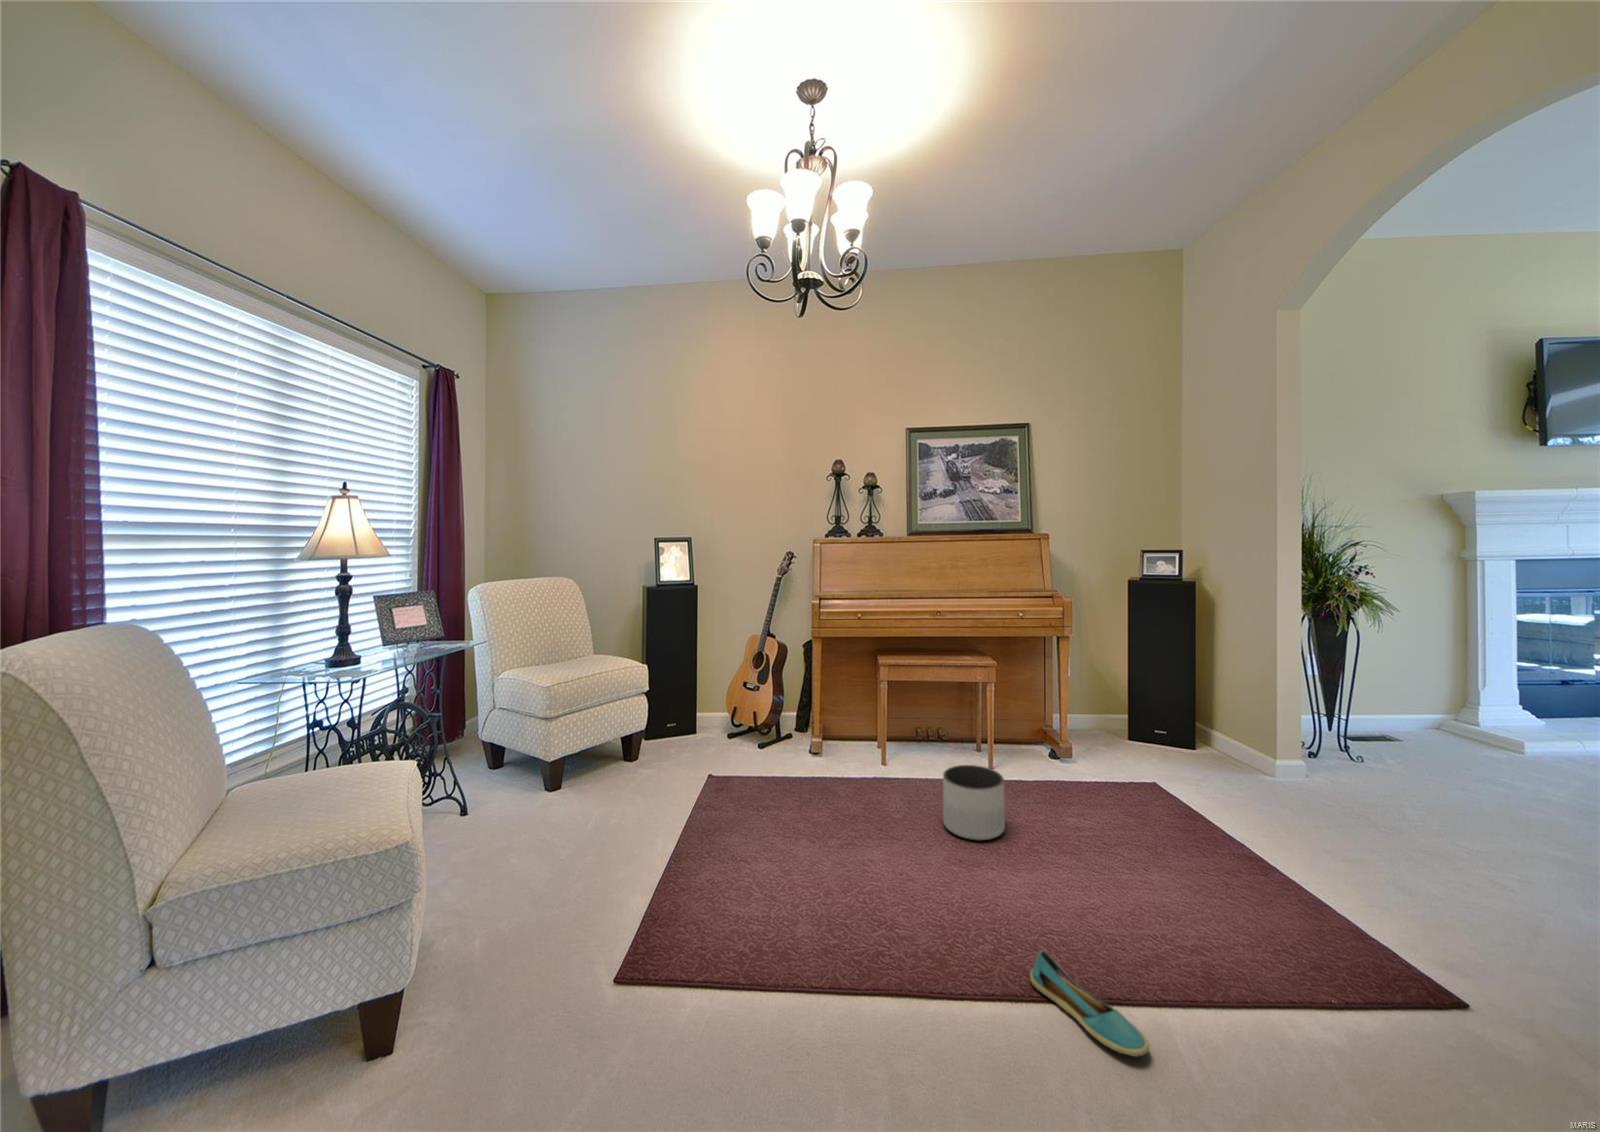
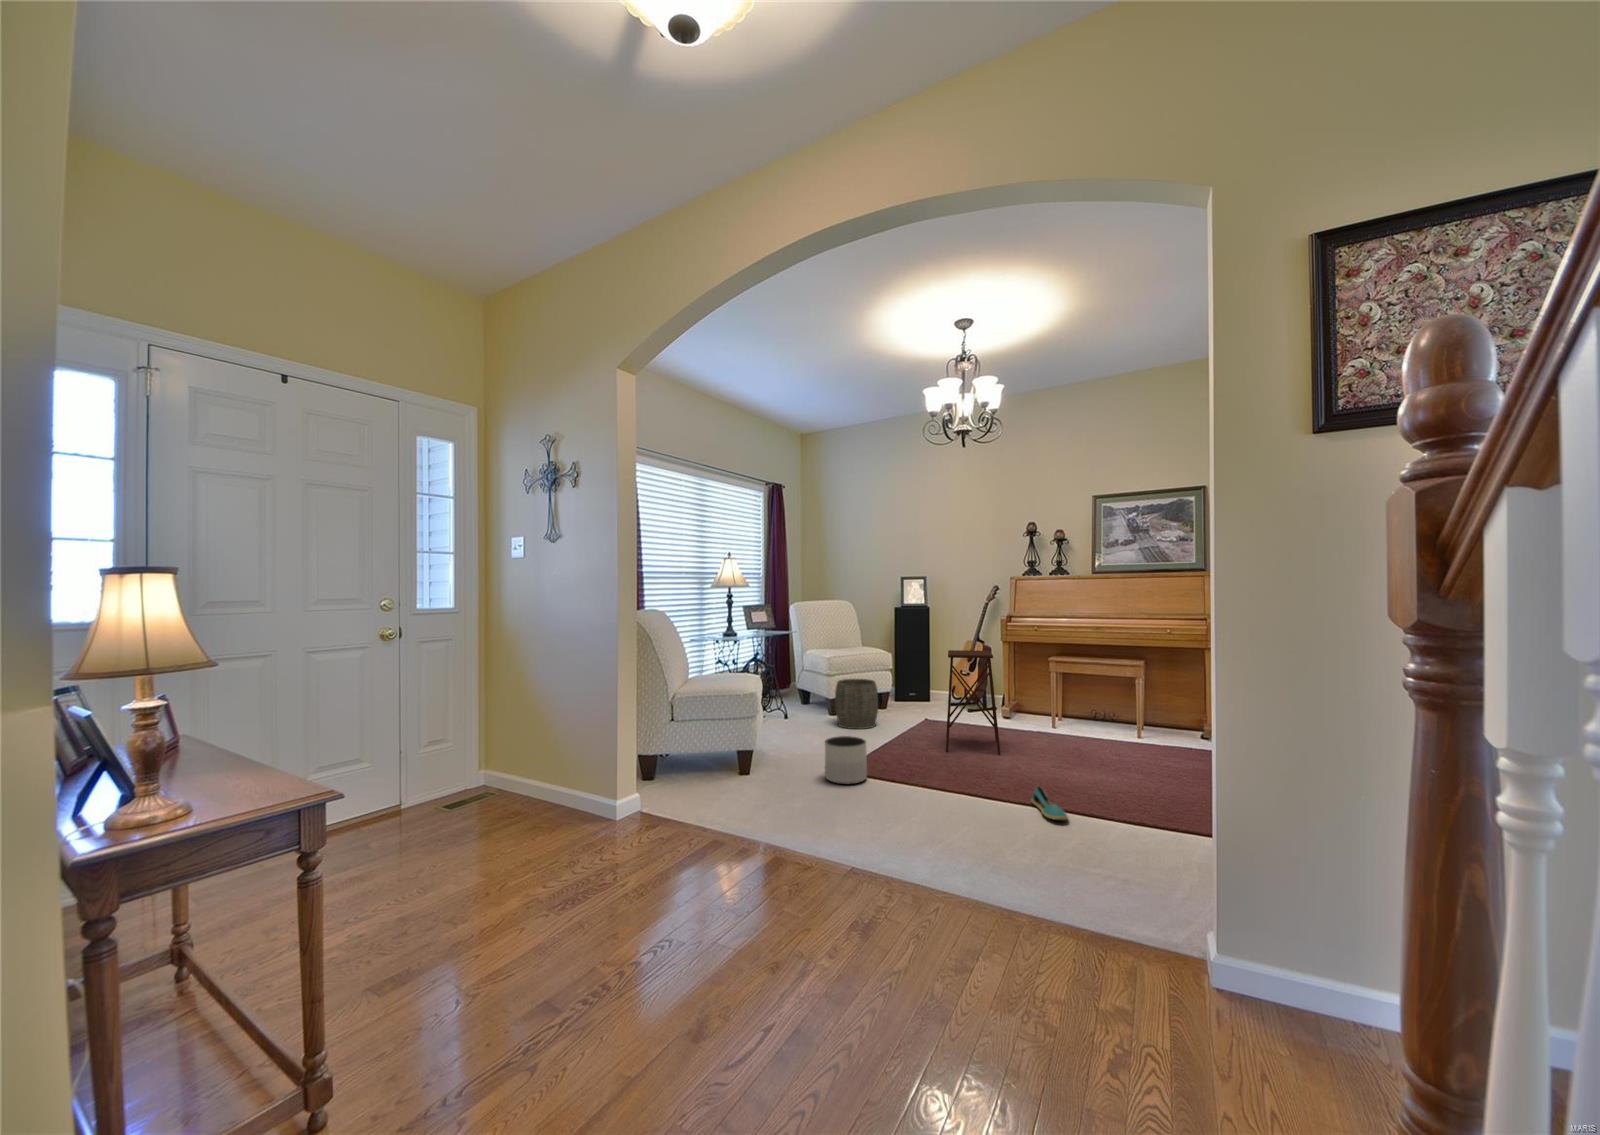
side table: none [773,660,875,845] -> present [946,650,1000,755]
woven basket: none [573,715,650,812] -> present [835,679,878,729]
planter: present [943,765,1005,841] -> present [825,736,867,784]

